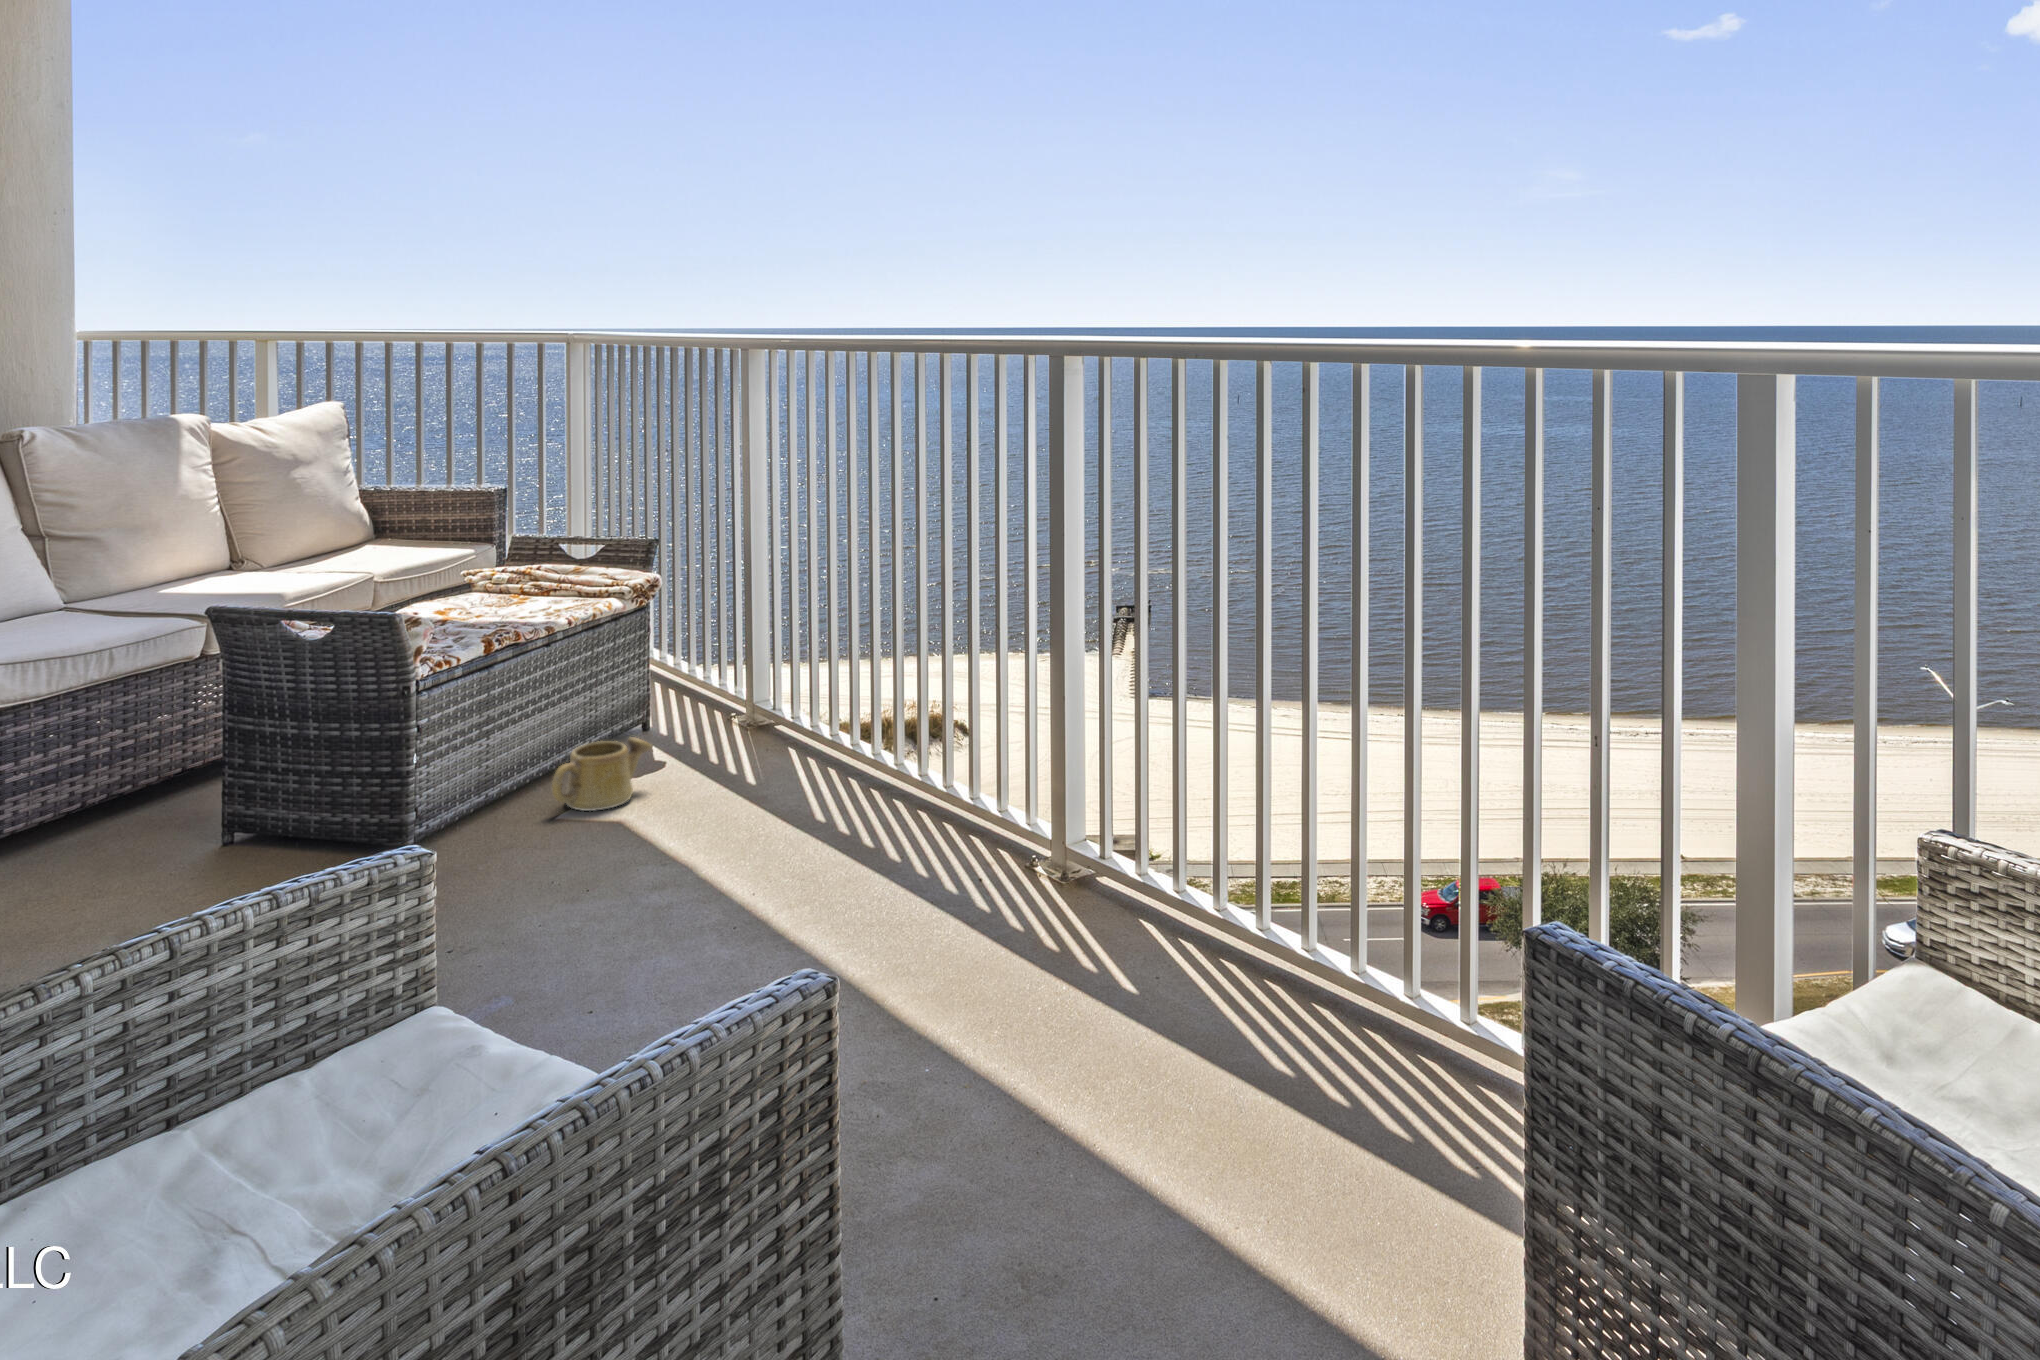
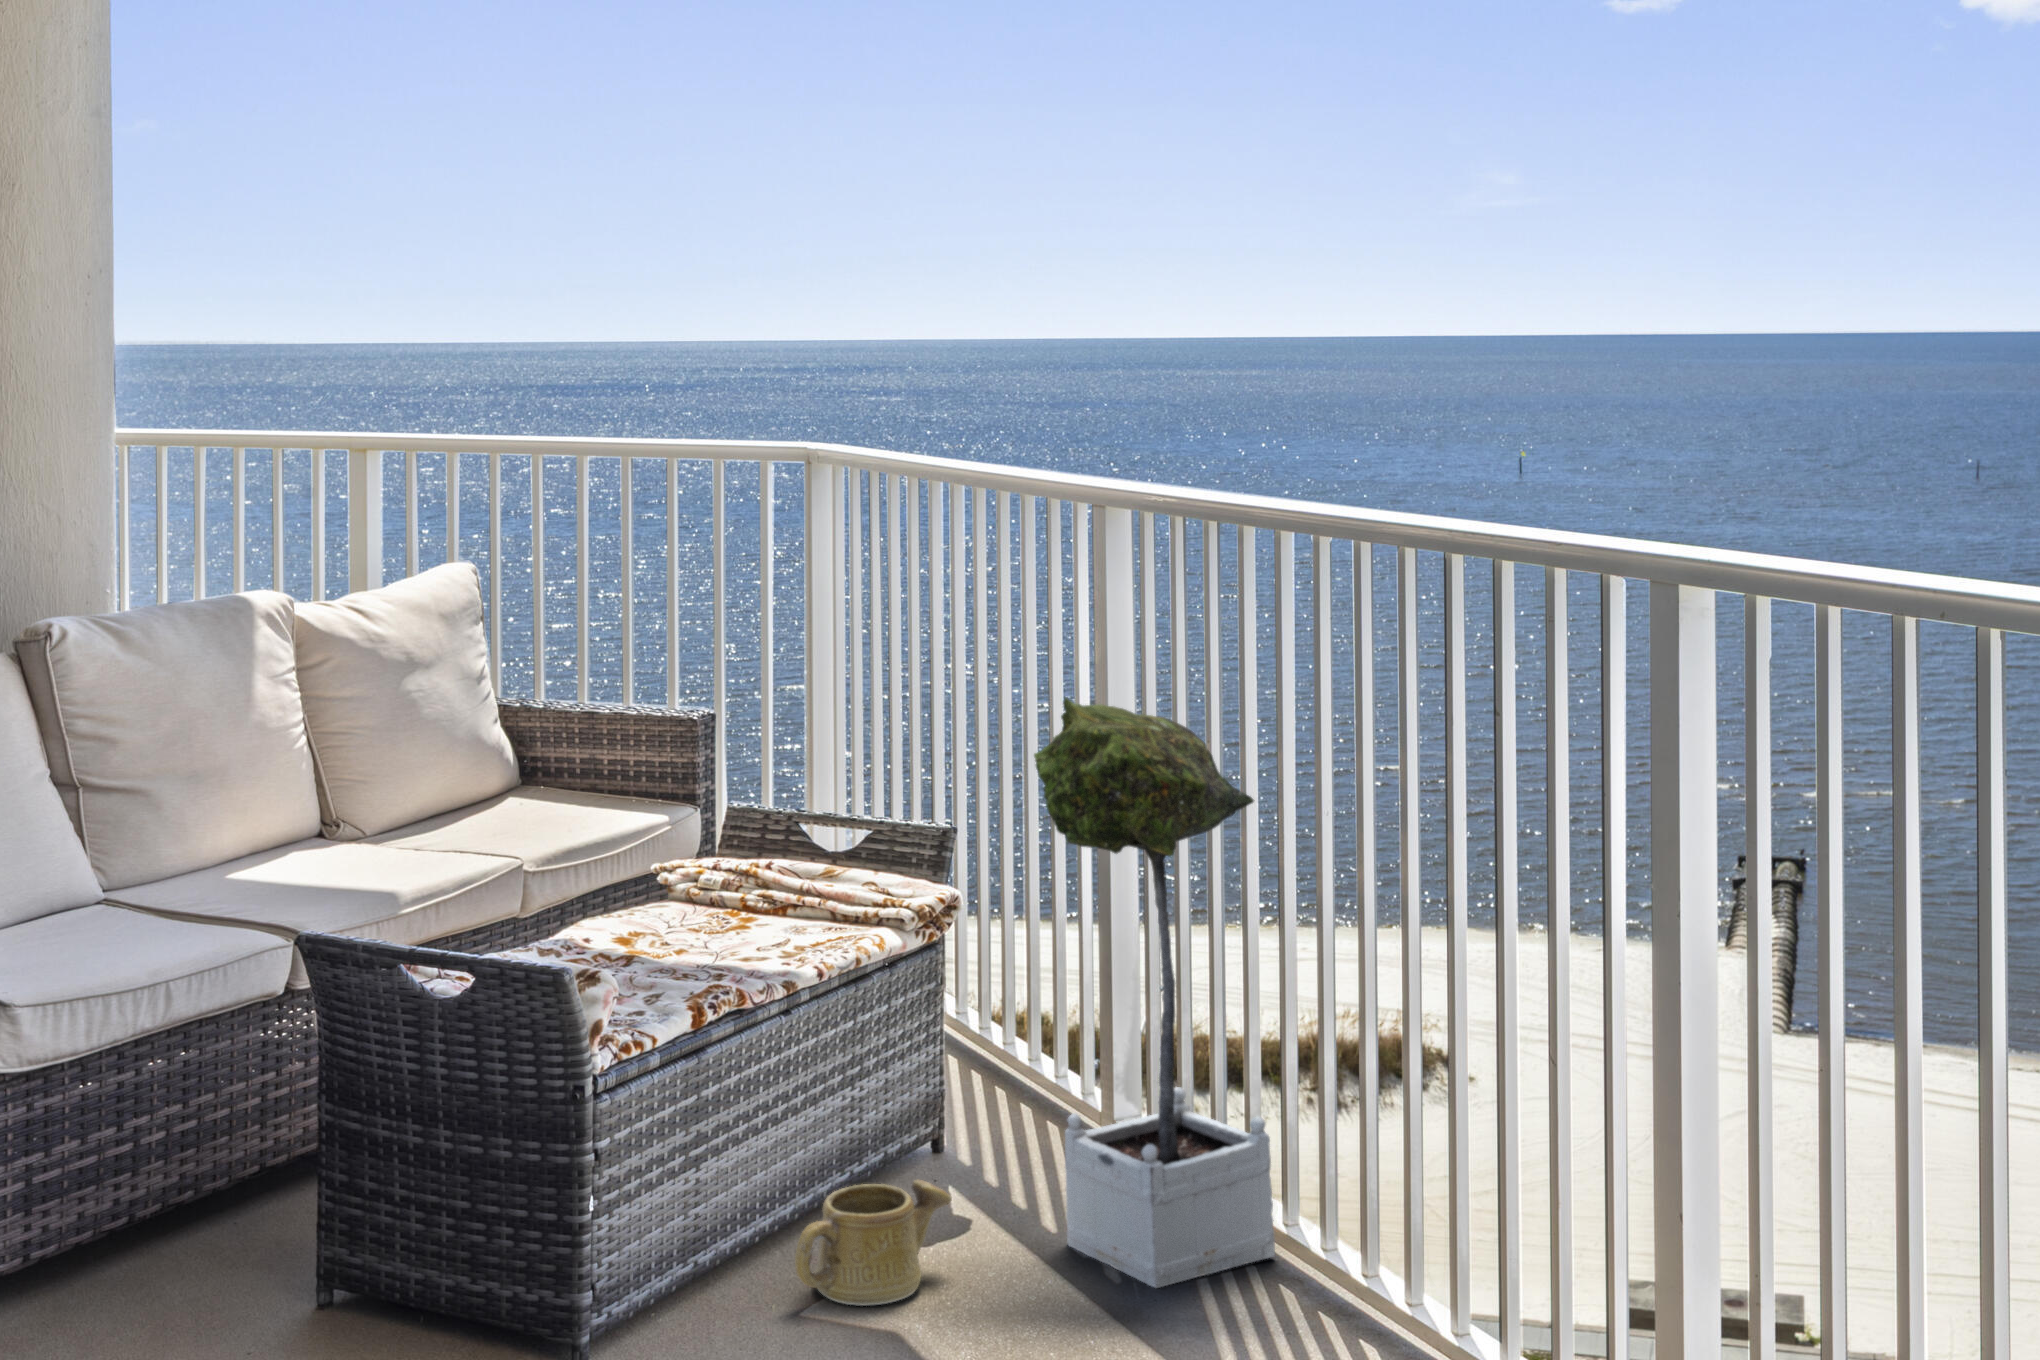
potted tree: none [704,455,846,787] -> present [1034,697,1275,1288]

